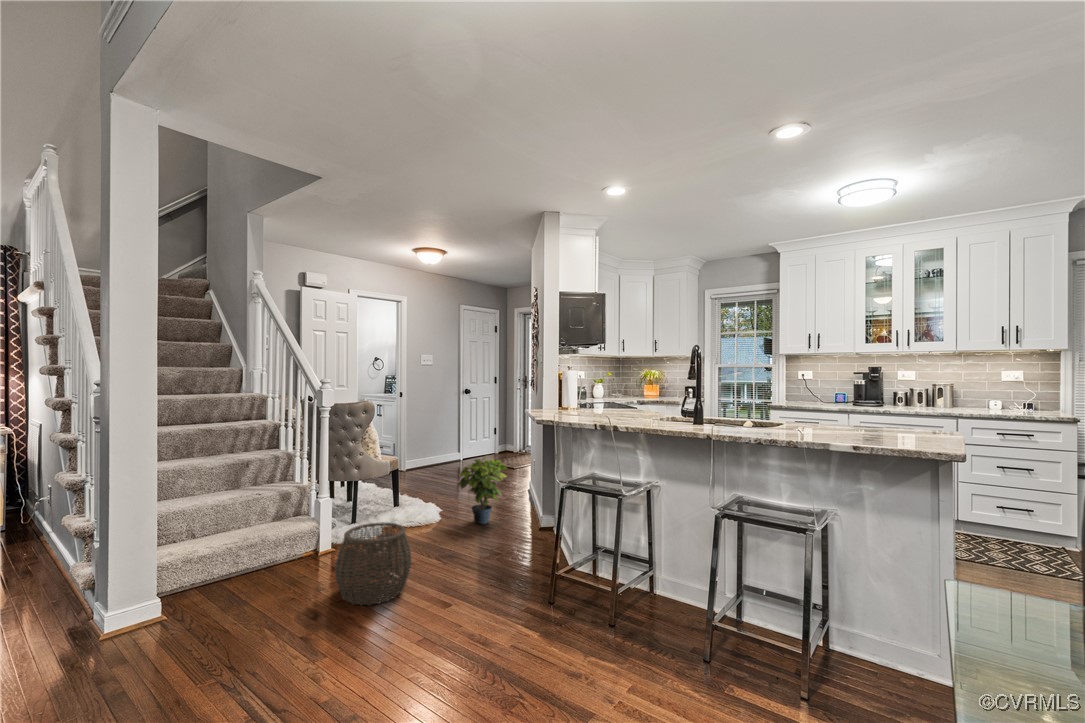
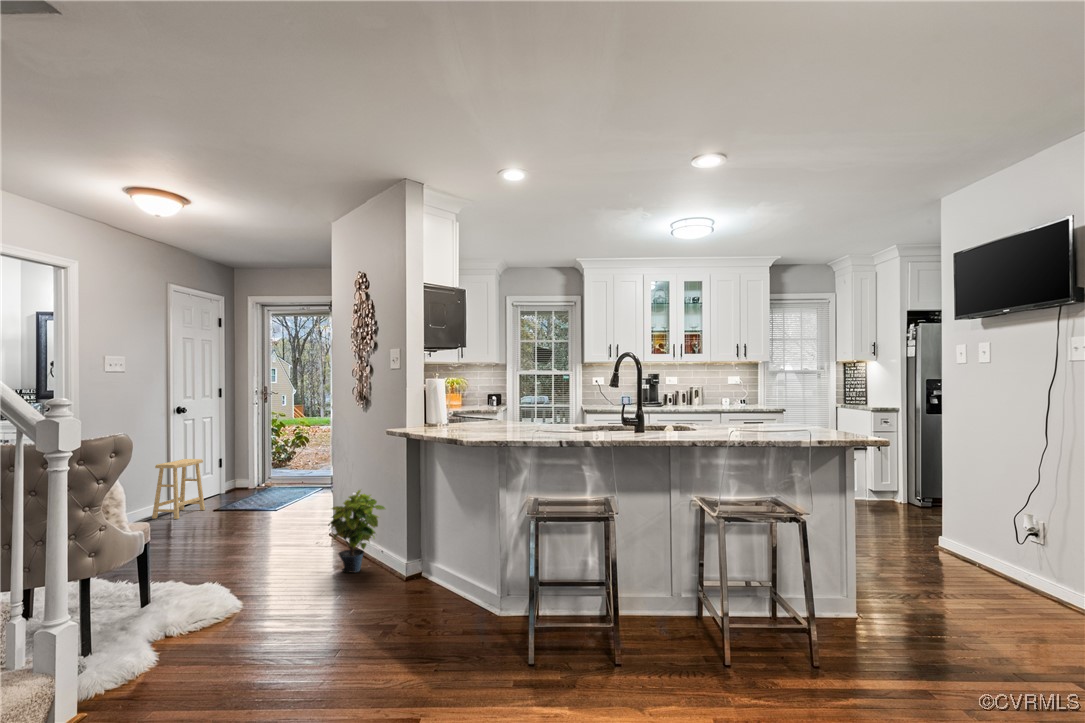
footstool: none [435,425,469,466] -> present [152,459,205,519]
woven basket: present [335,522,412,605] -> none [311,576,399,676]

